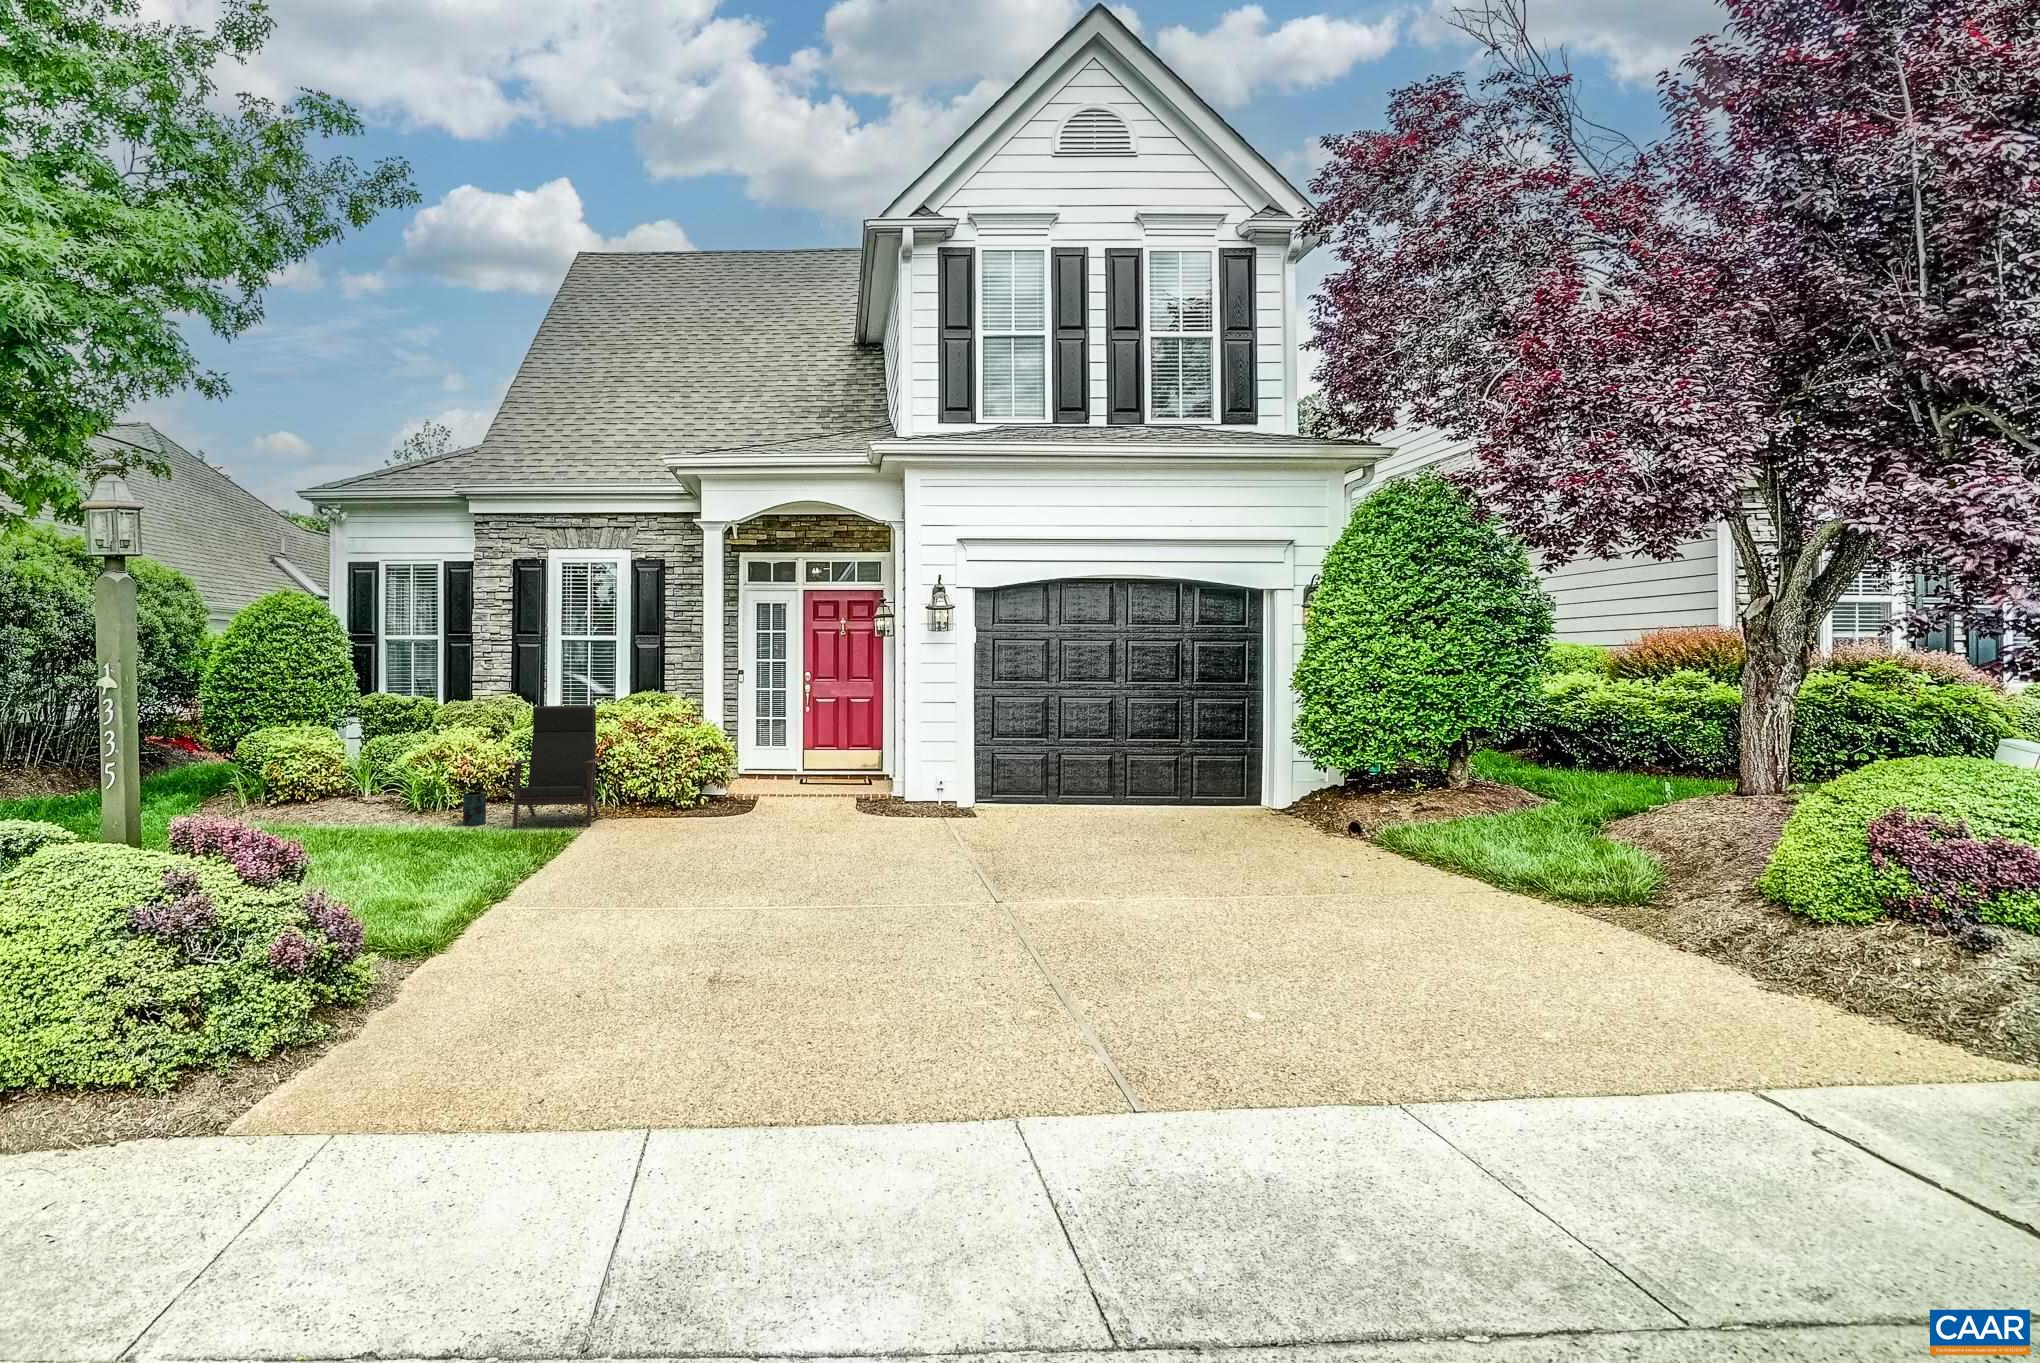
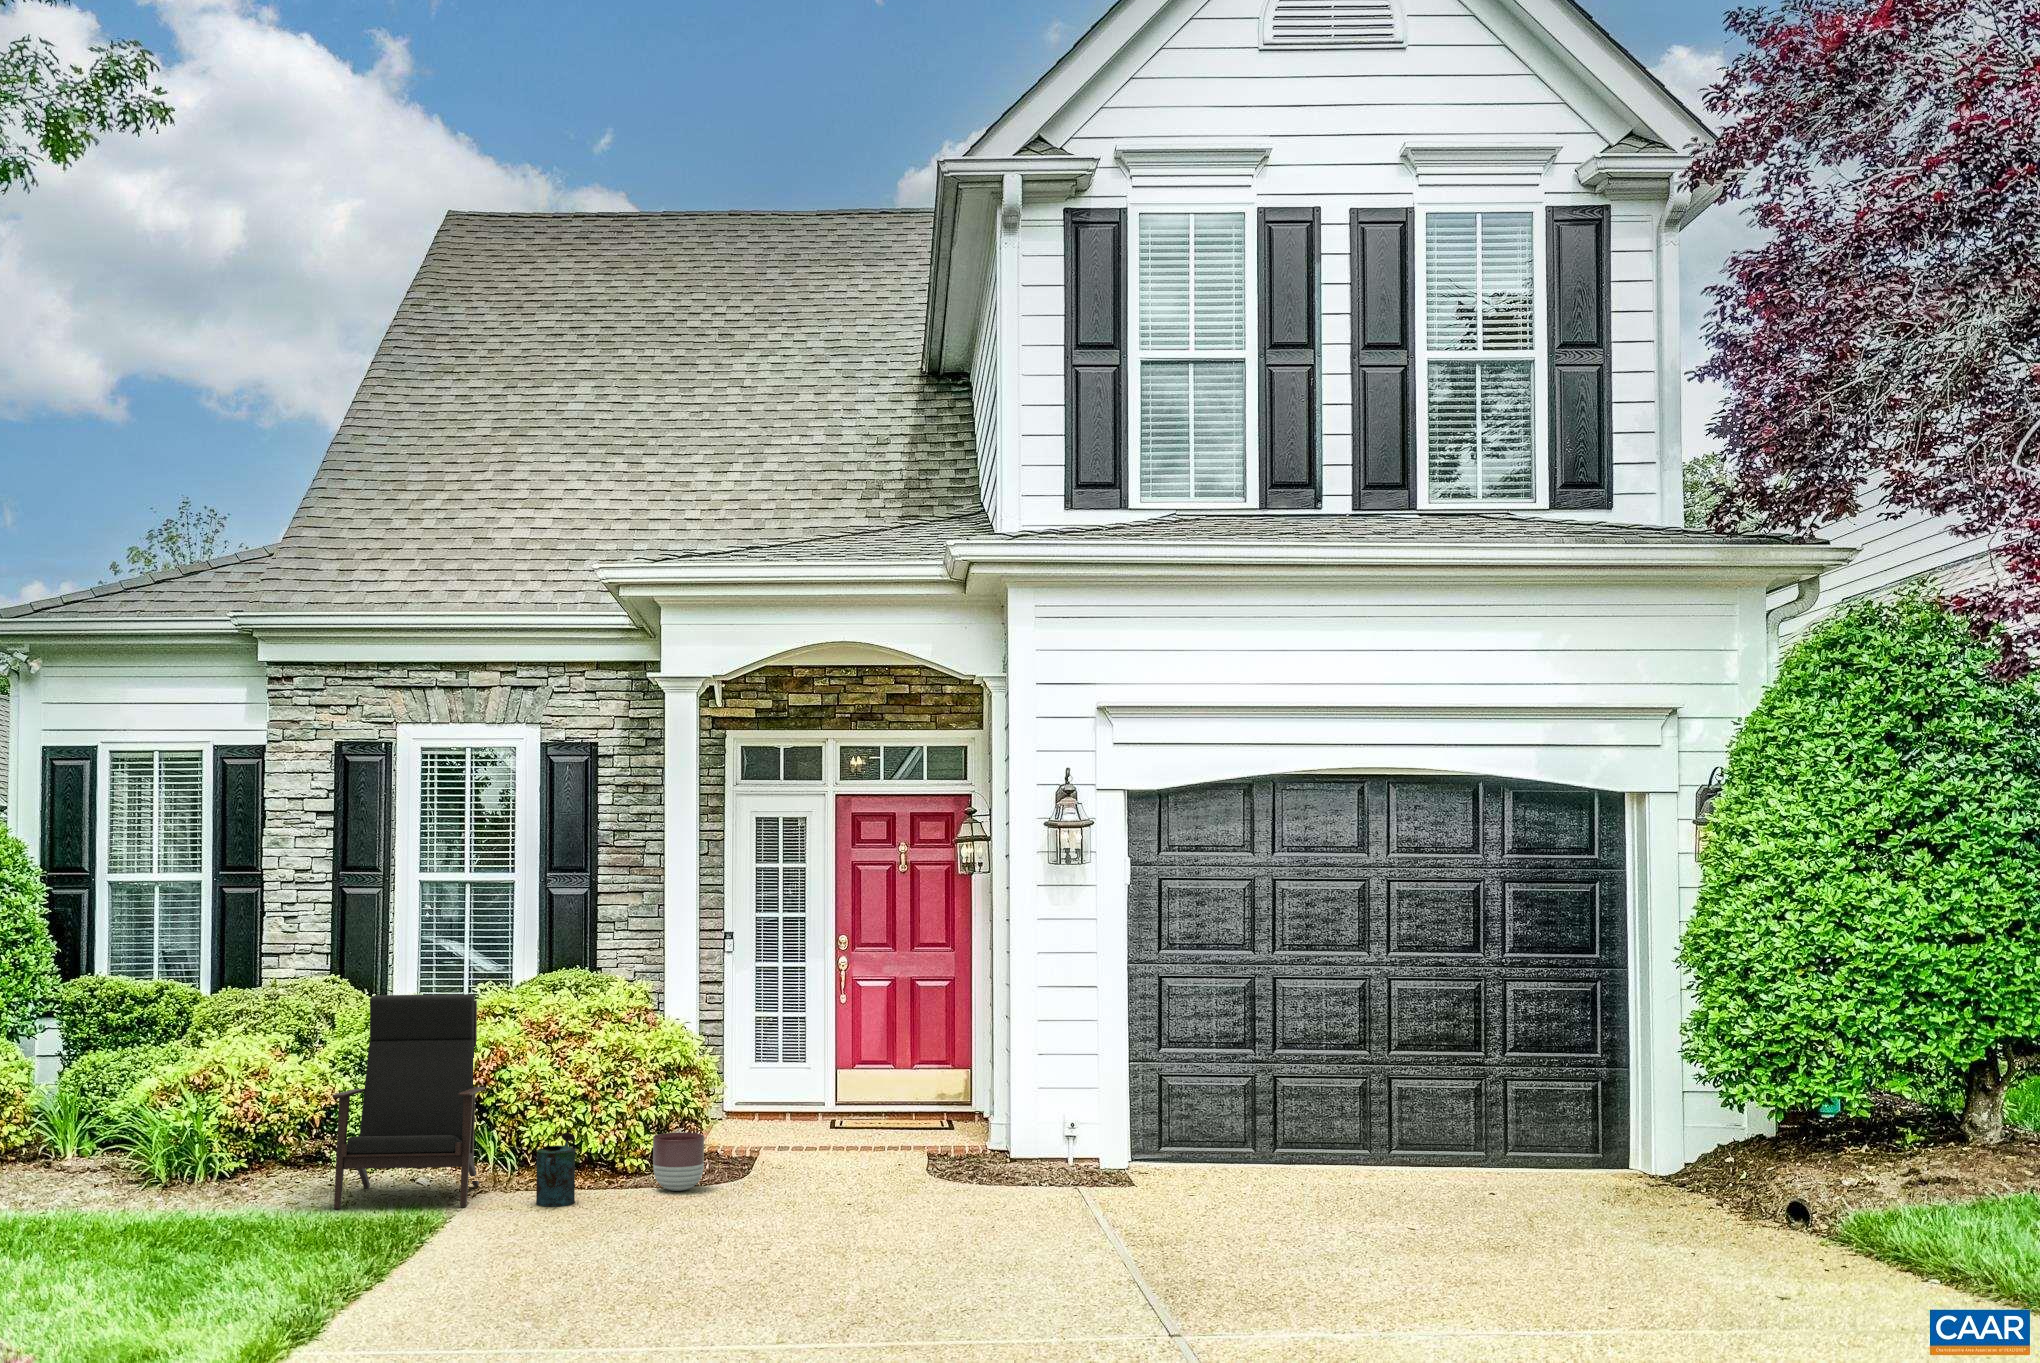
planter: none [699,783,728,816] -> present [653,1132,704,1191]
watering can: present [459,785,486,826] -> present [536,1133,575,1207]

